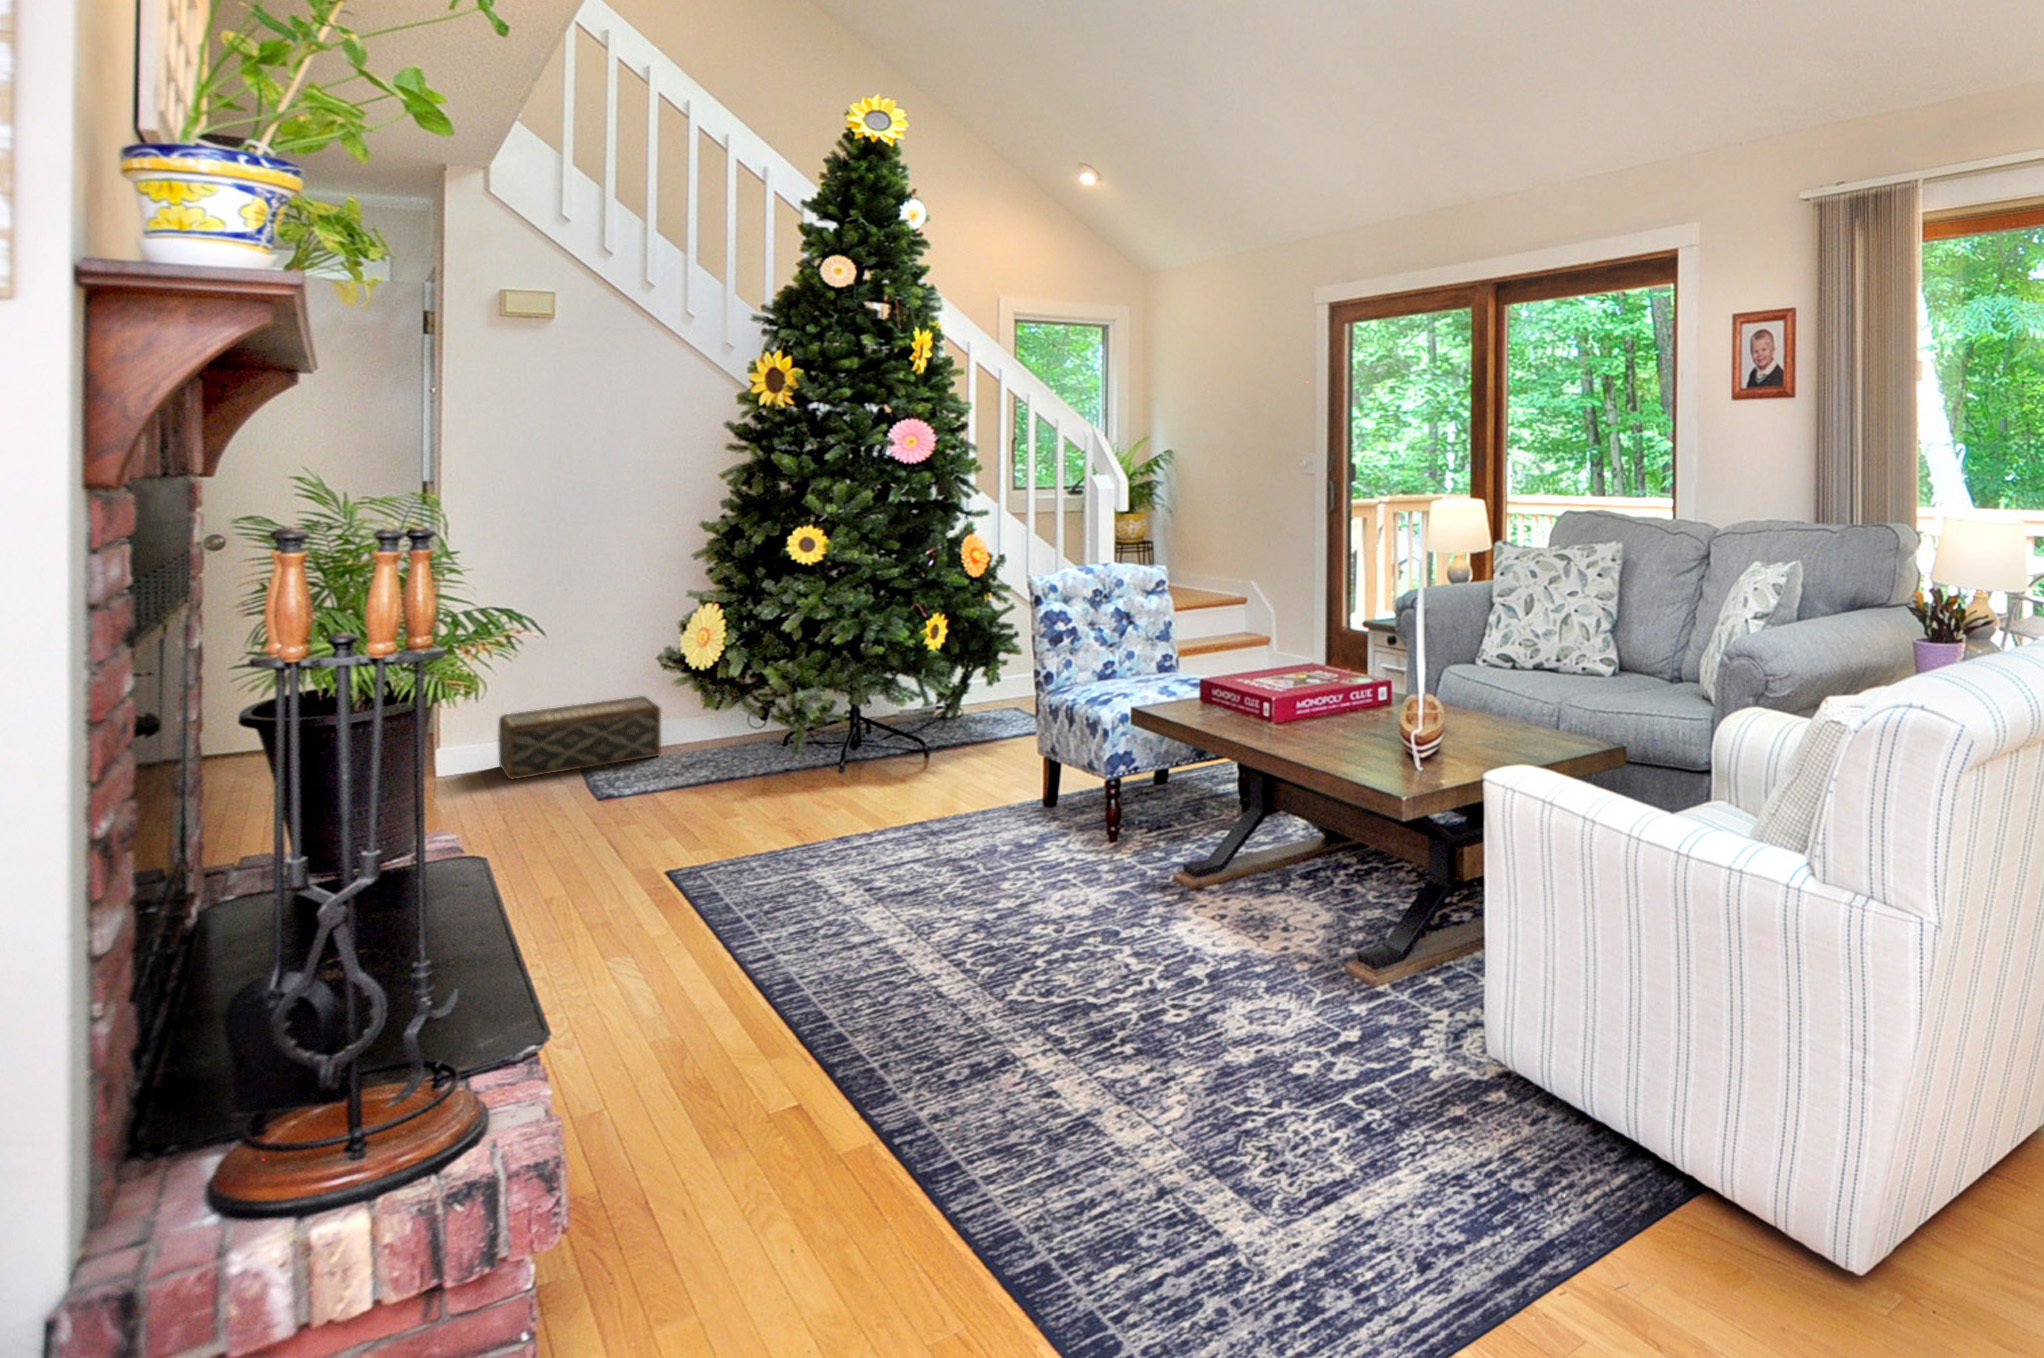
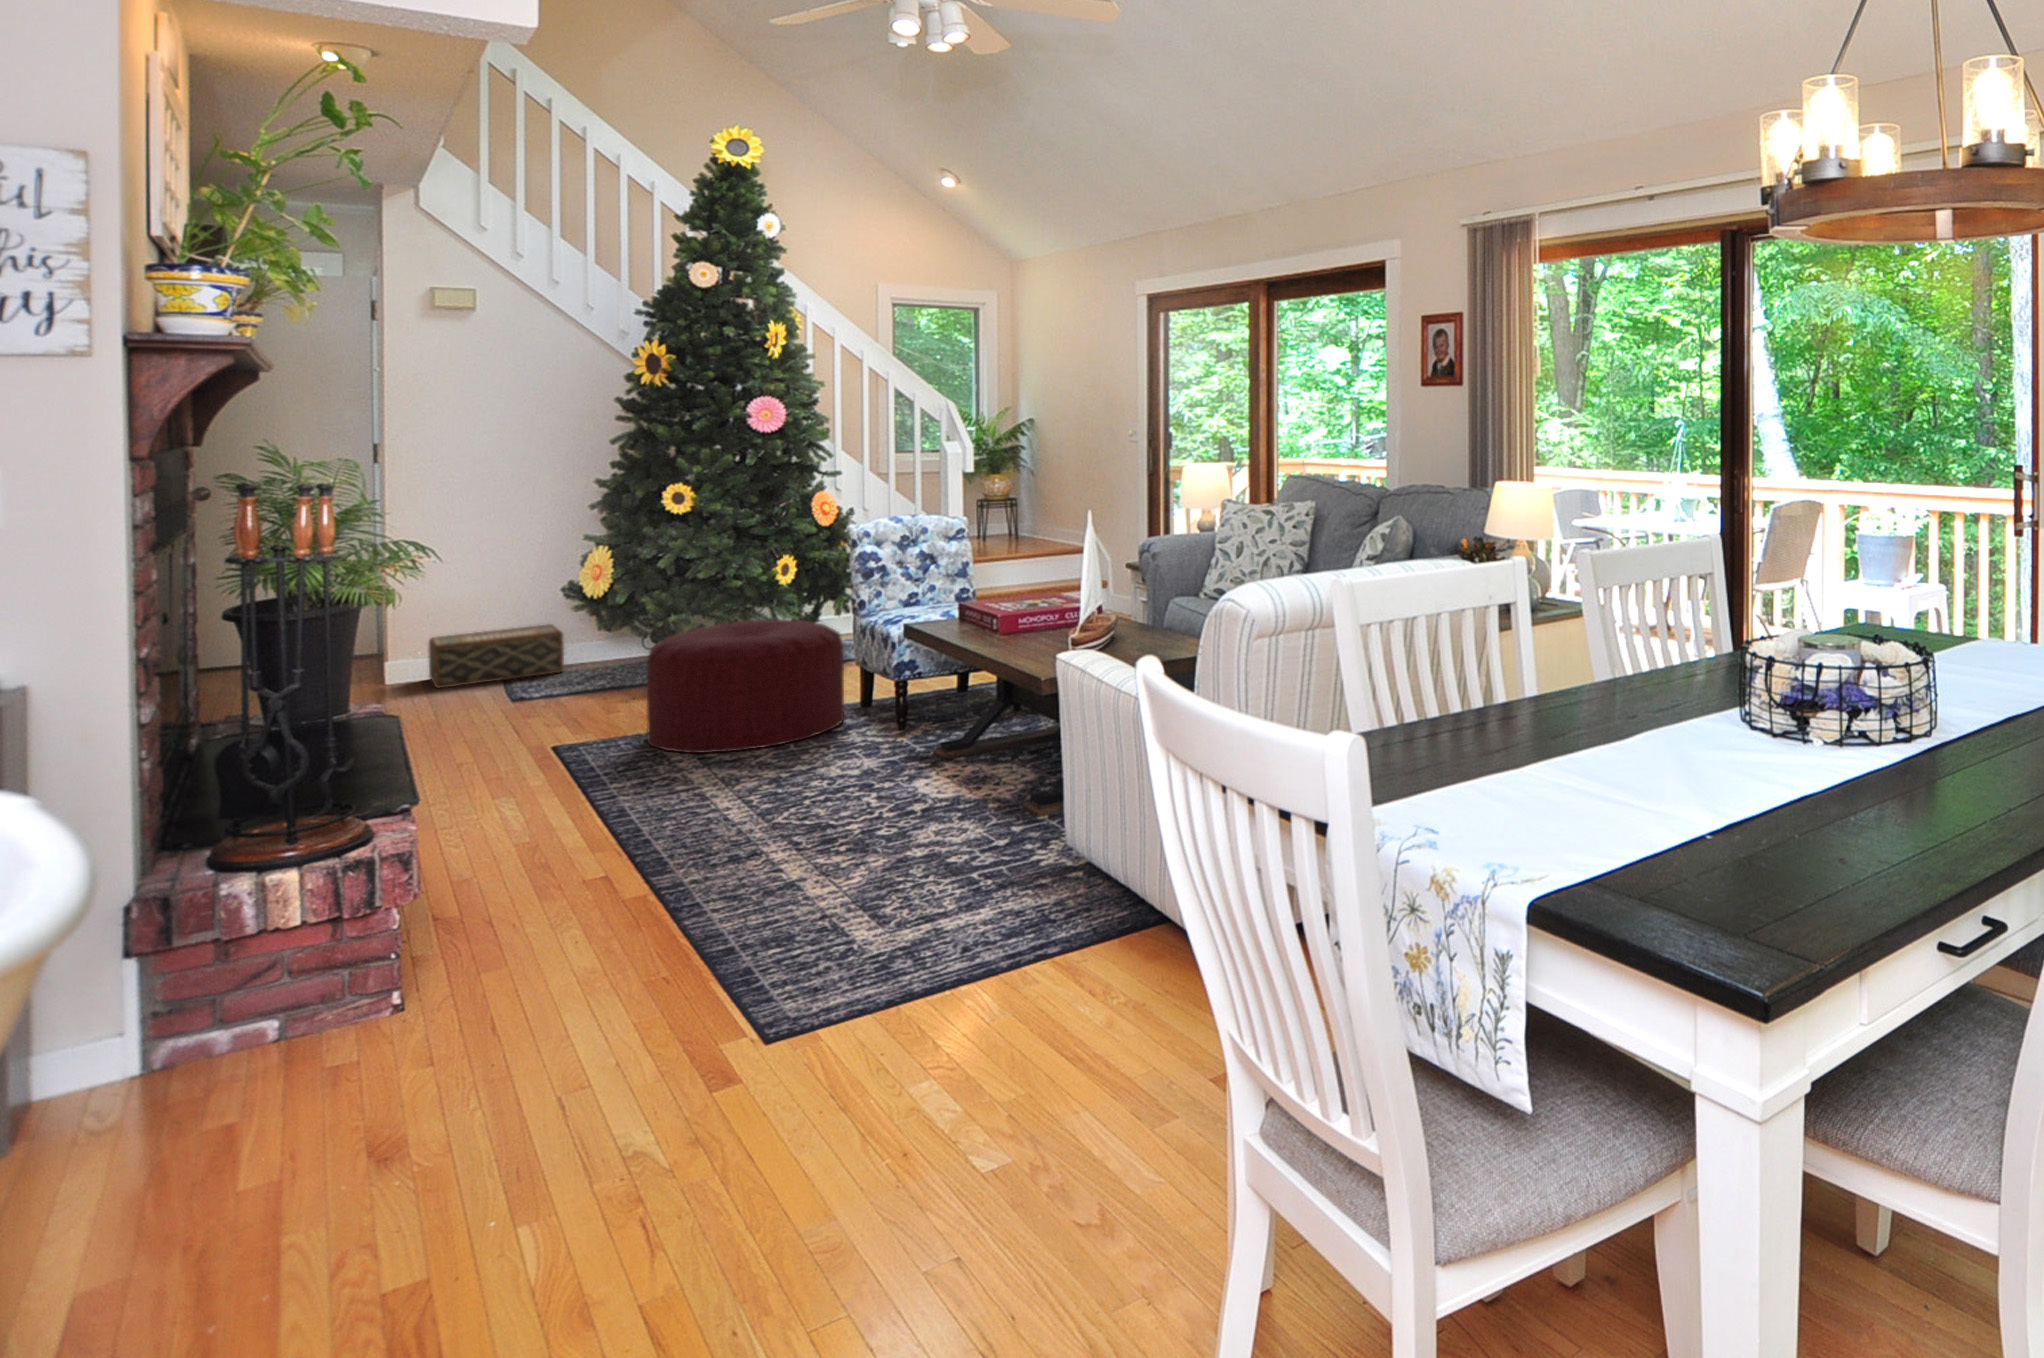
ottoman: none [792,696,1032,878] -> present [647,619,844,753]

